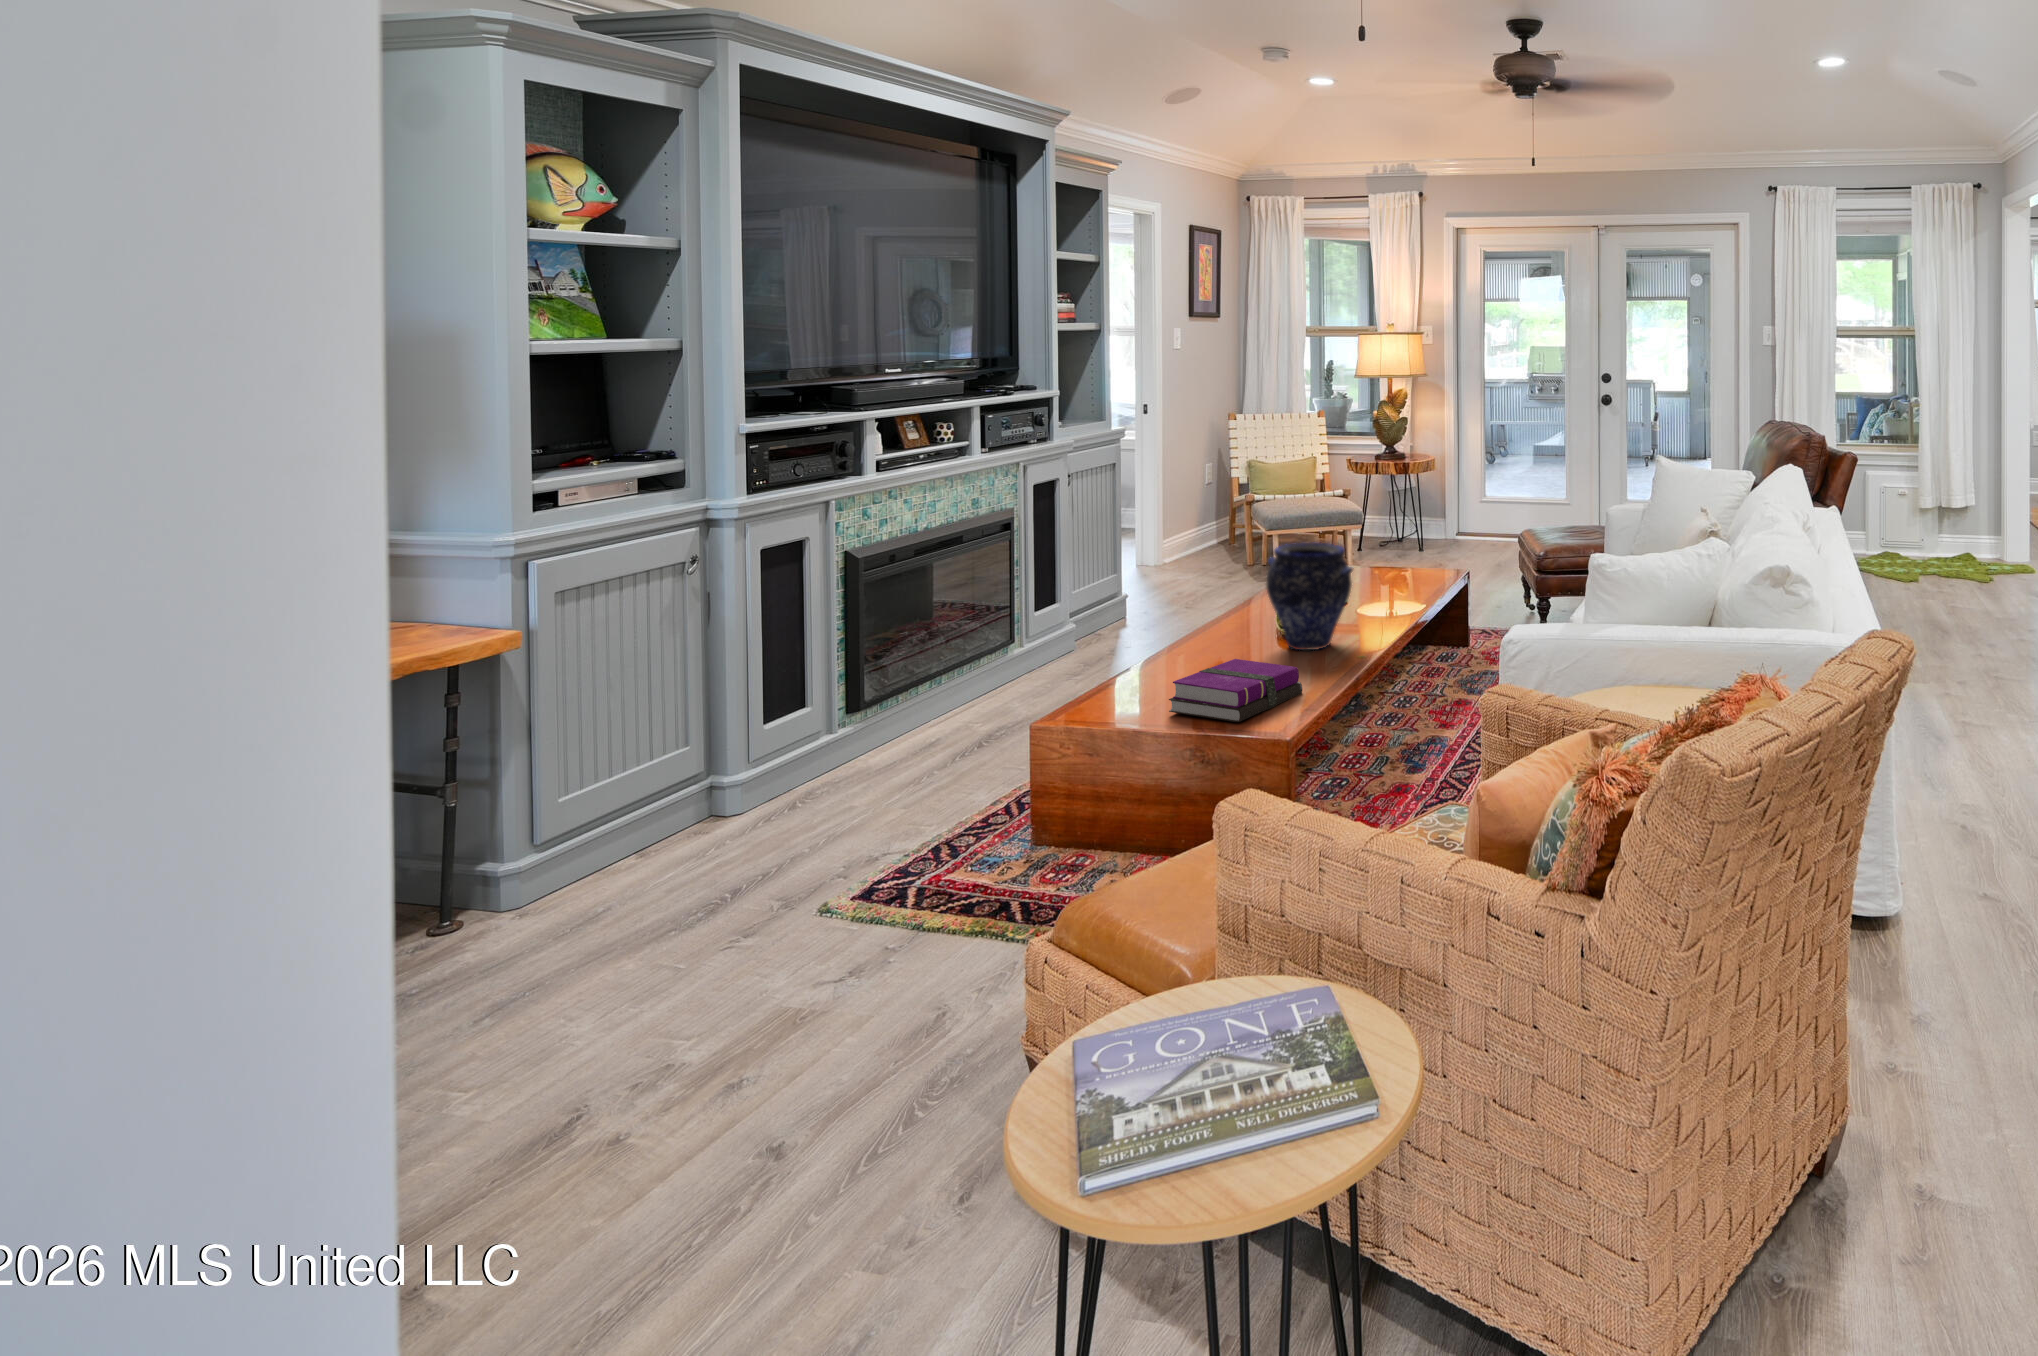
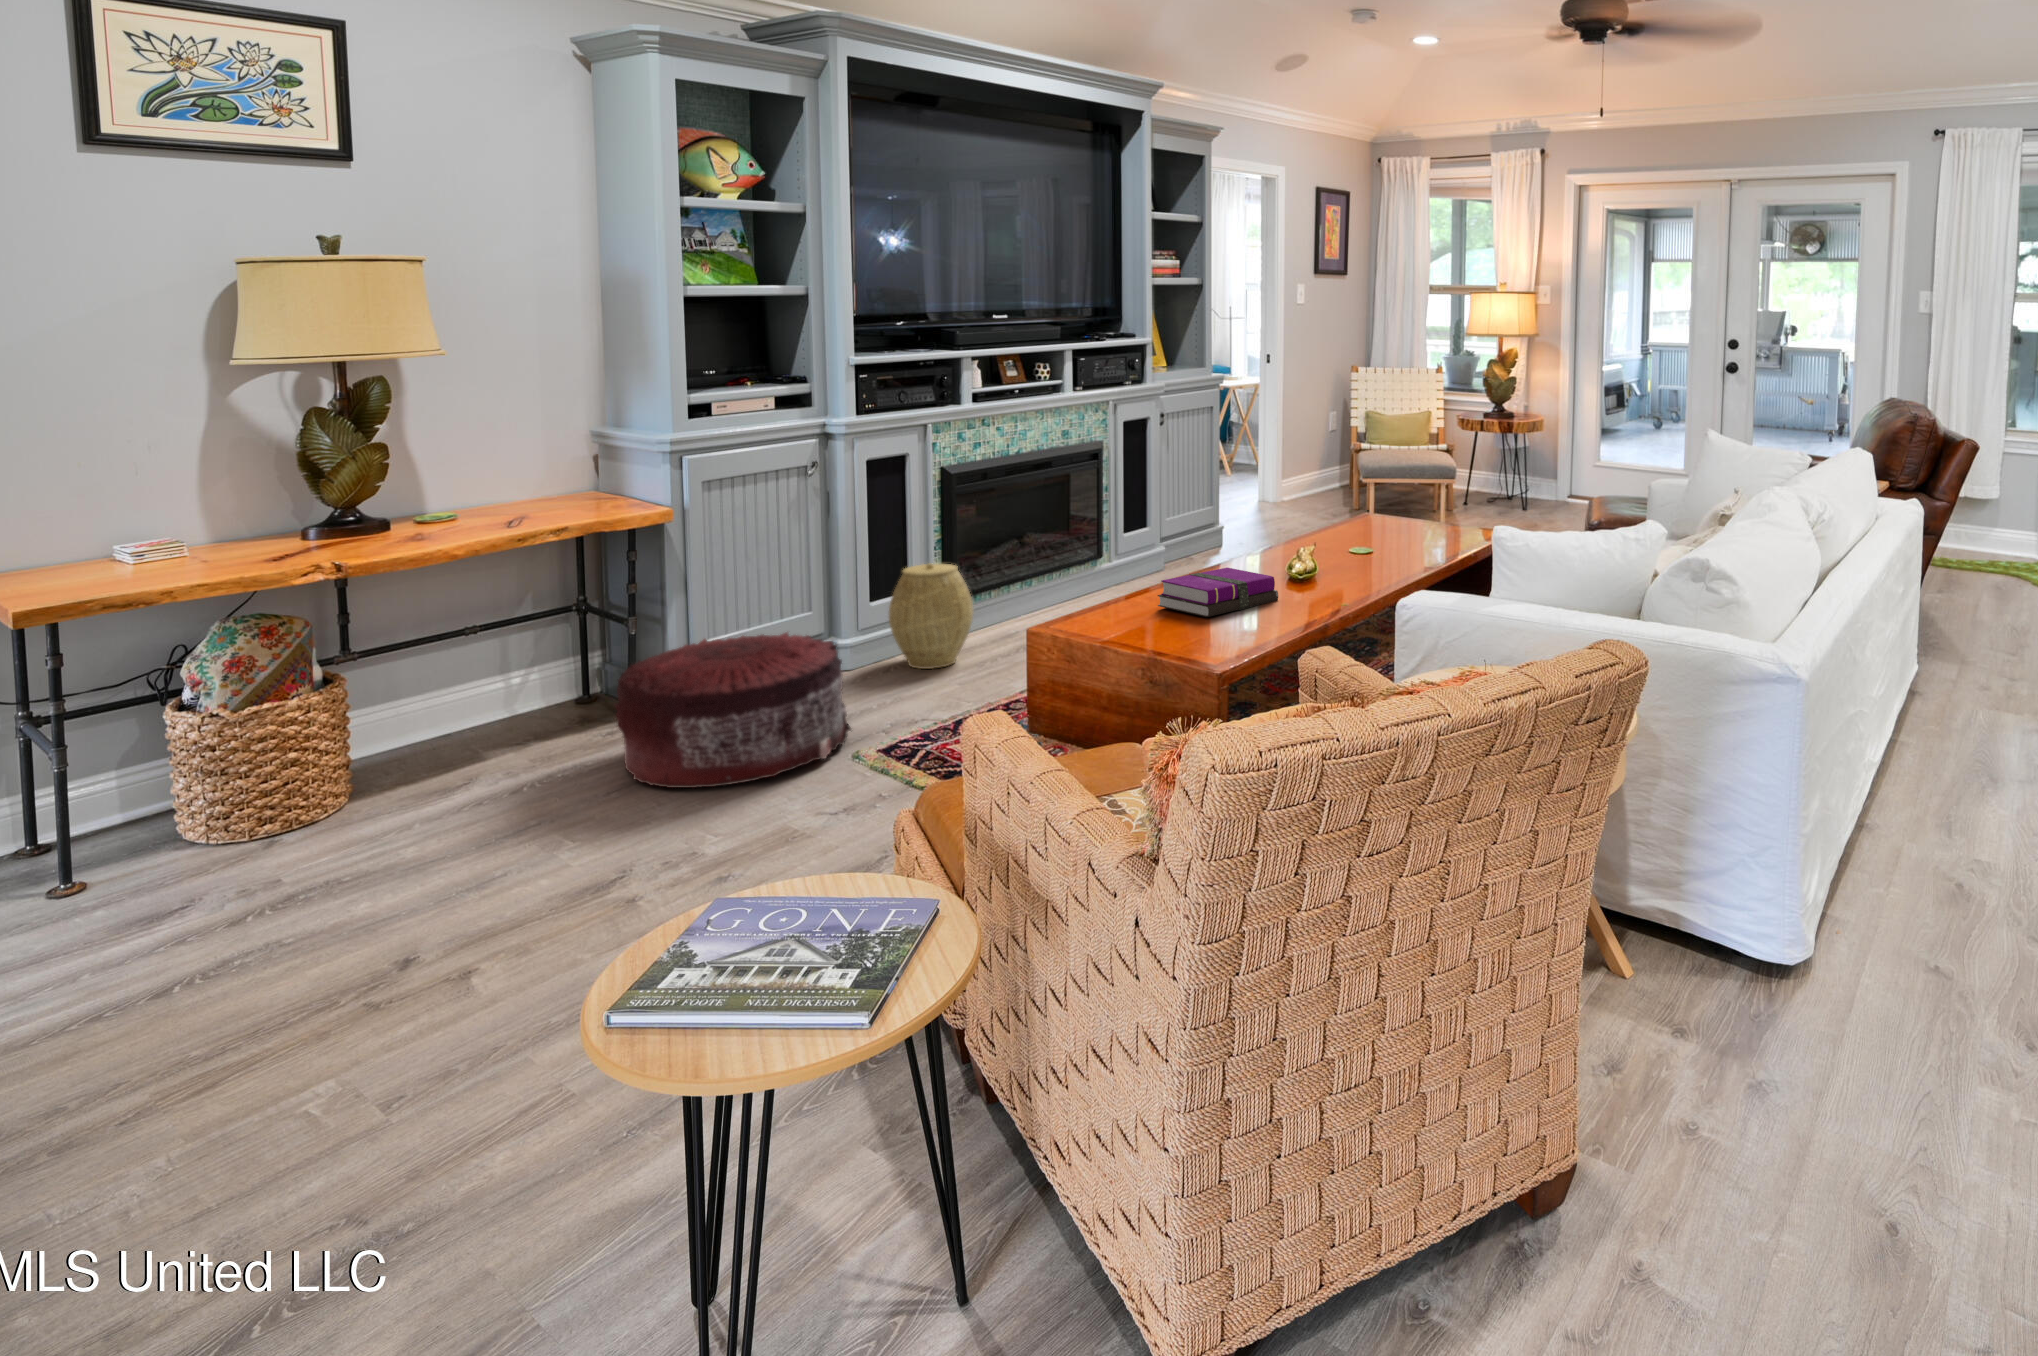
vase: present [1266,542,1353,650] -> none [1274,473,1351,568]
woven basket: none [789,671,897,803] -> present [889,563,973,669]
pouf: none [456,780,787,1020] -> present [615,632,851,788]

